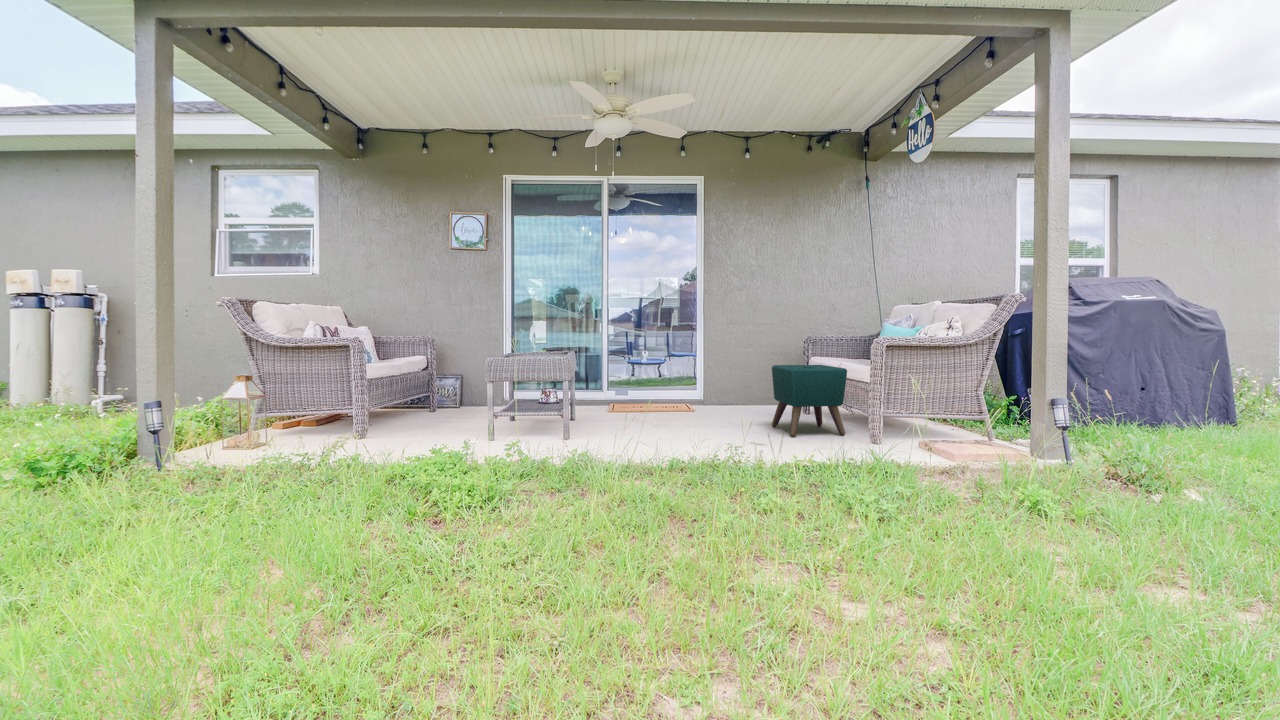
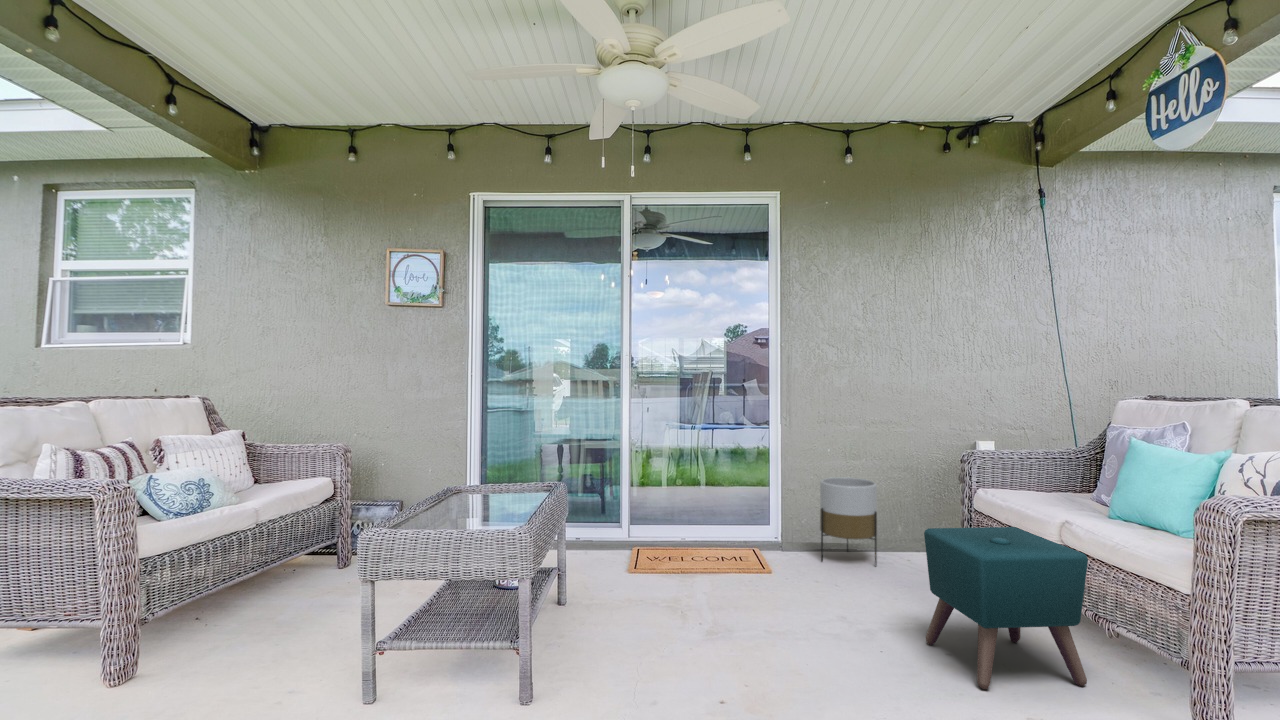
planter: none [726,358,760,408] -> present [820,477,877,566]

